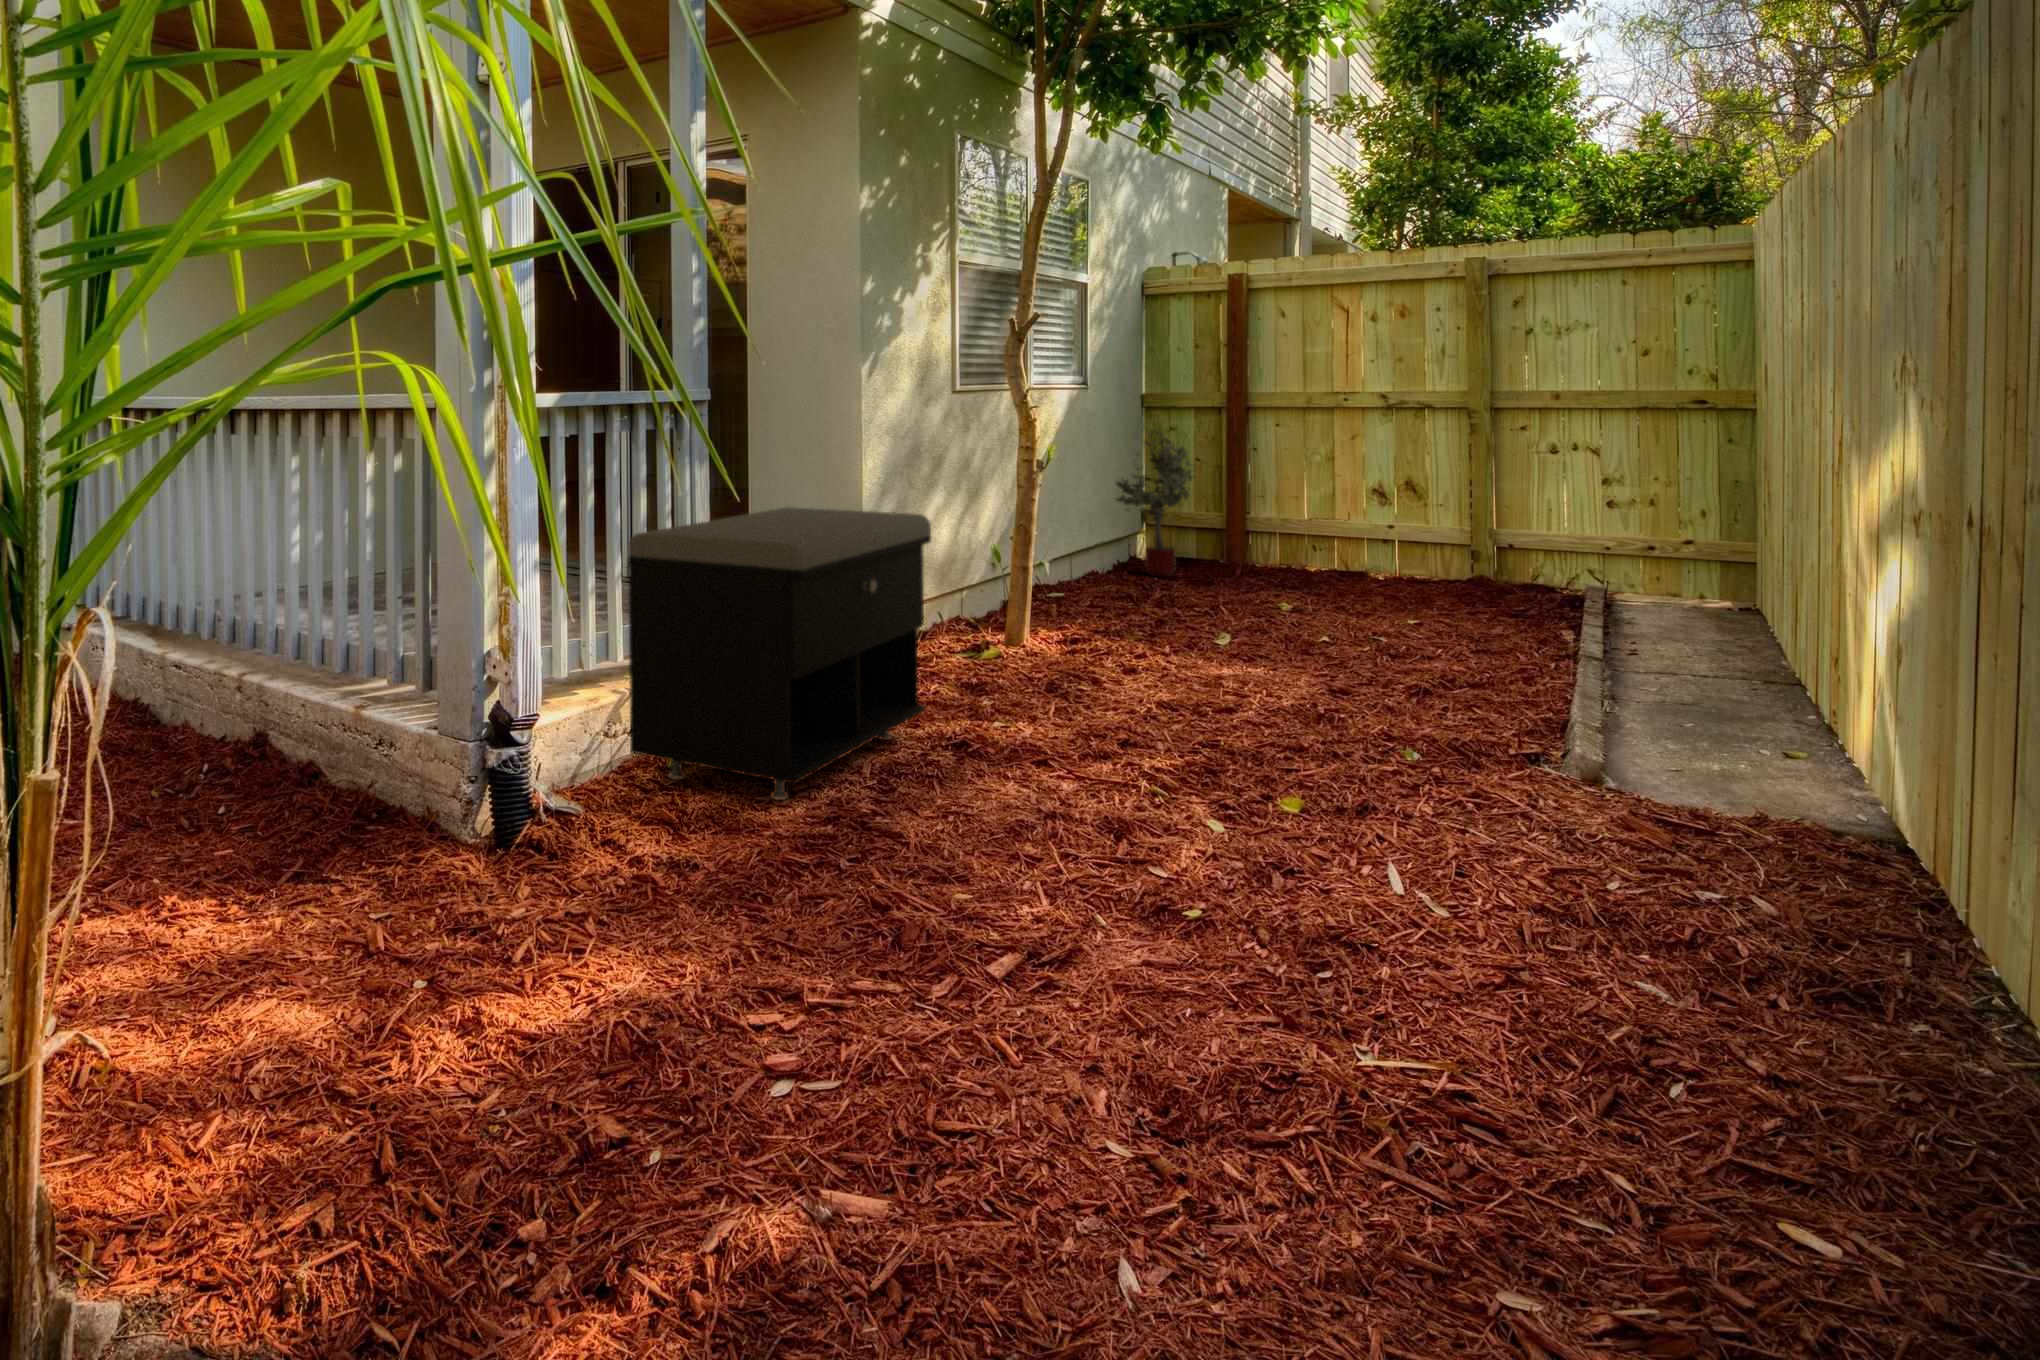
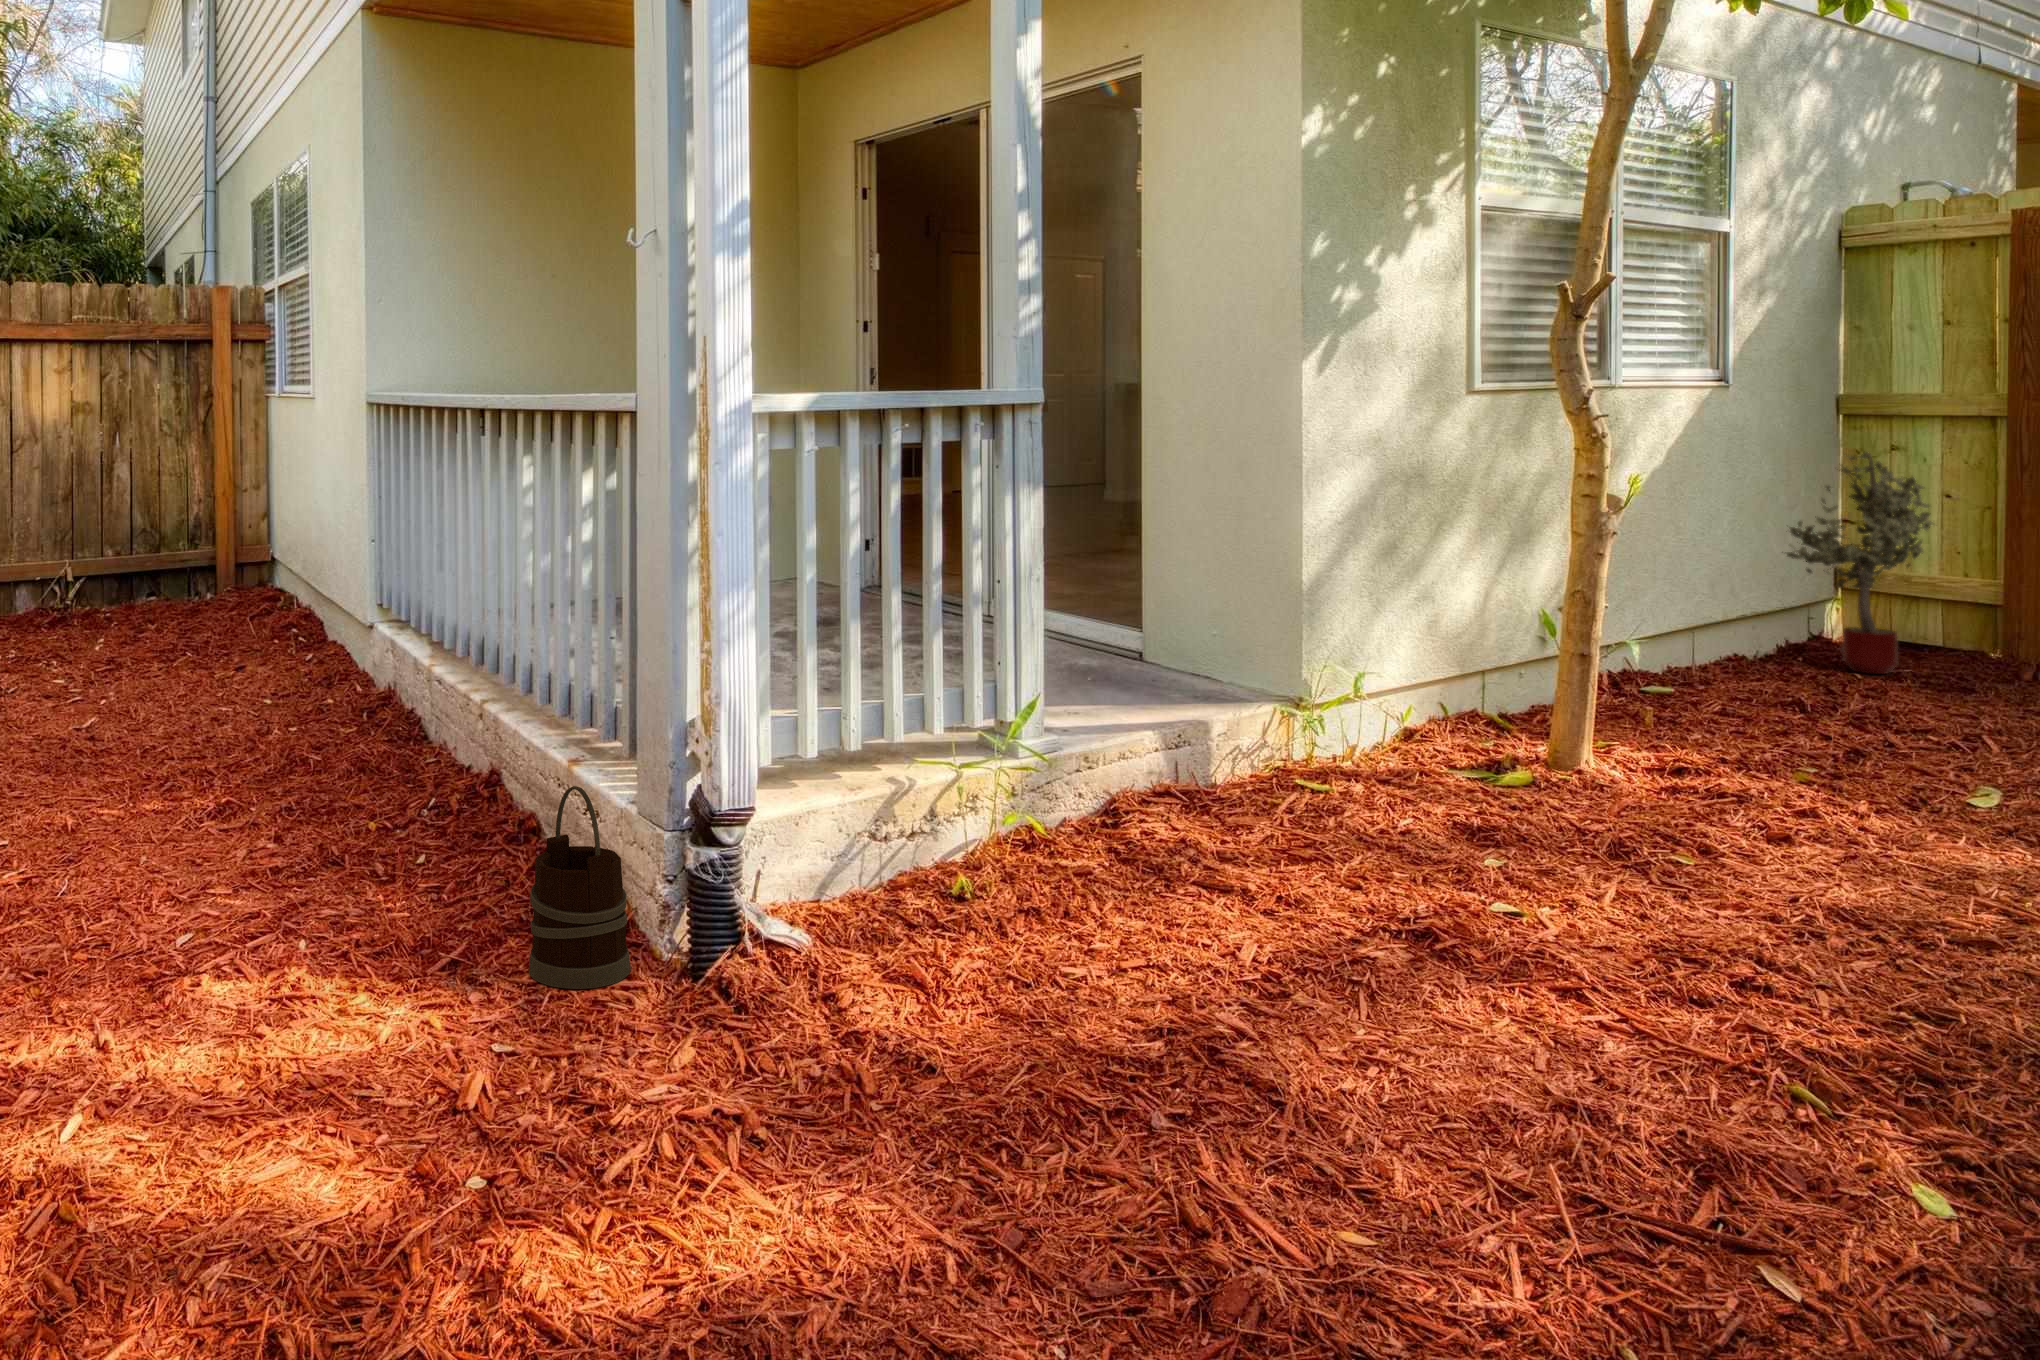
storage bench: present [628,507,931,800] -> none [895,551,1371,962]
wooden bucket: none [373,704,455,862] -> present [529,786,631,989]

